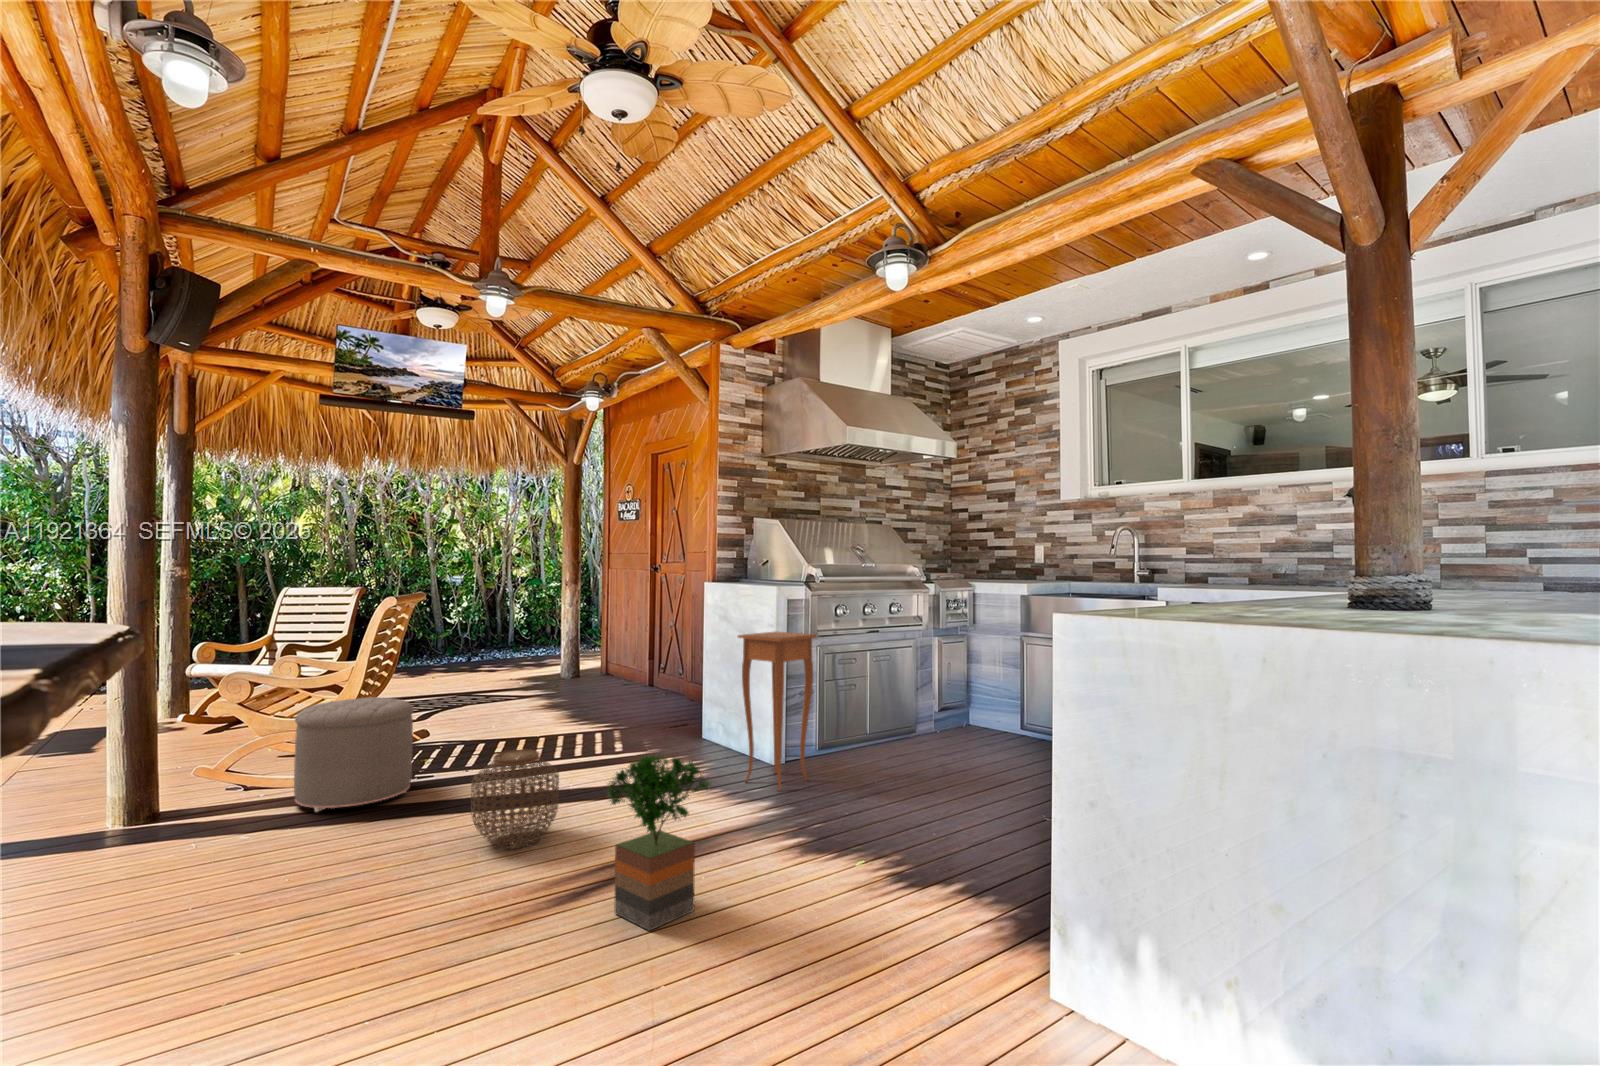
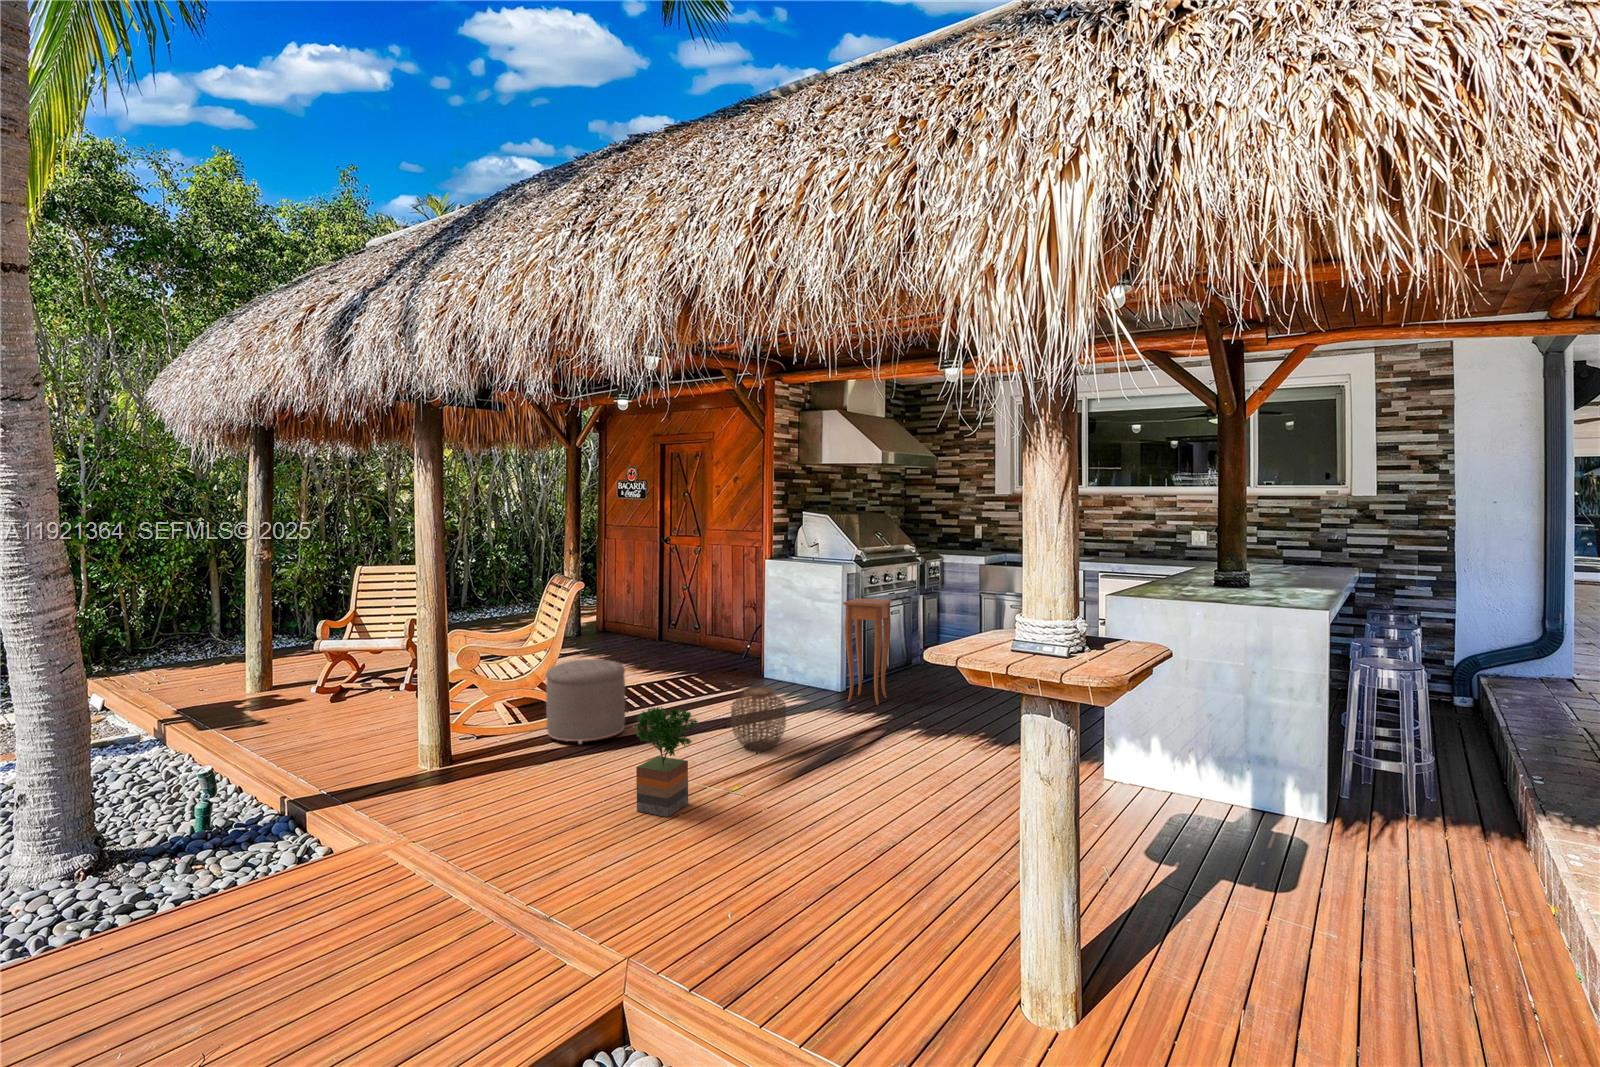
potted tree: present [608,755,711,931] -> present [636,707,698,817]

